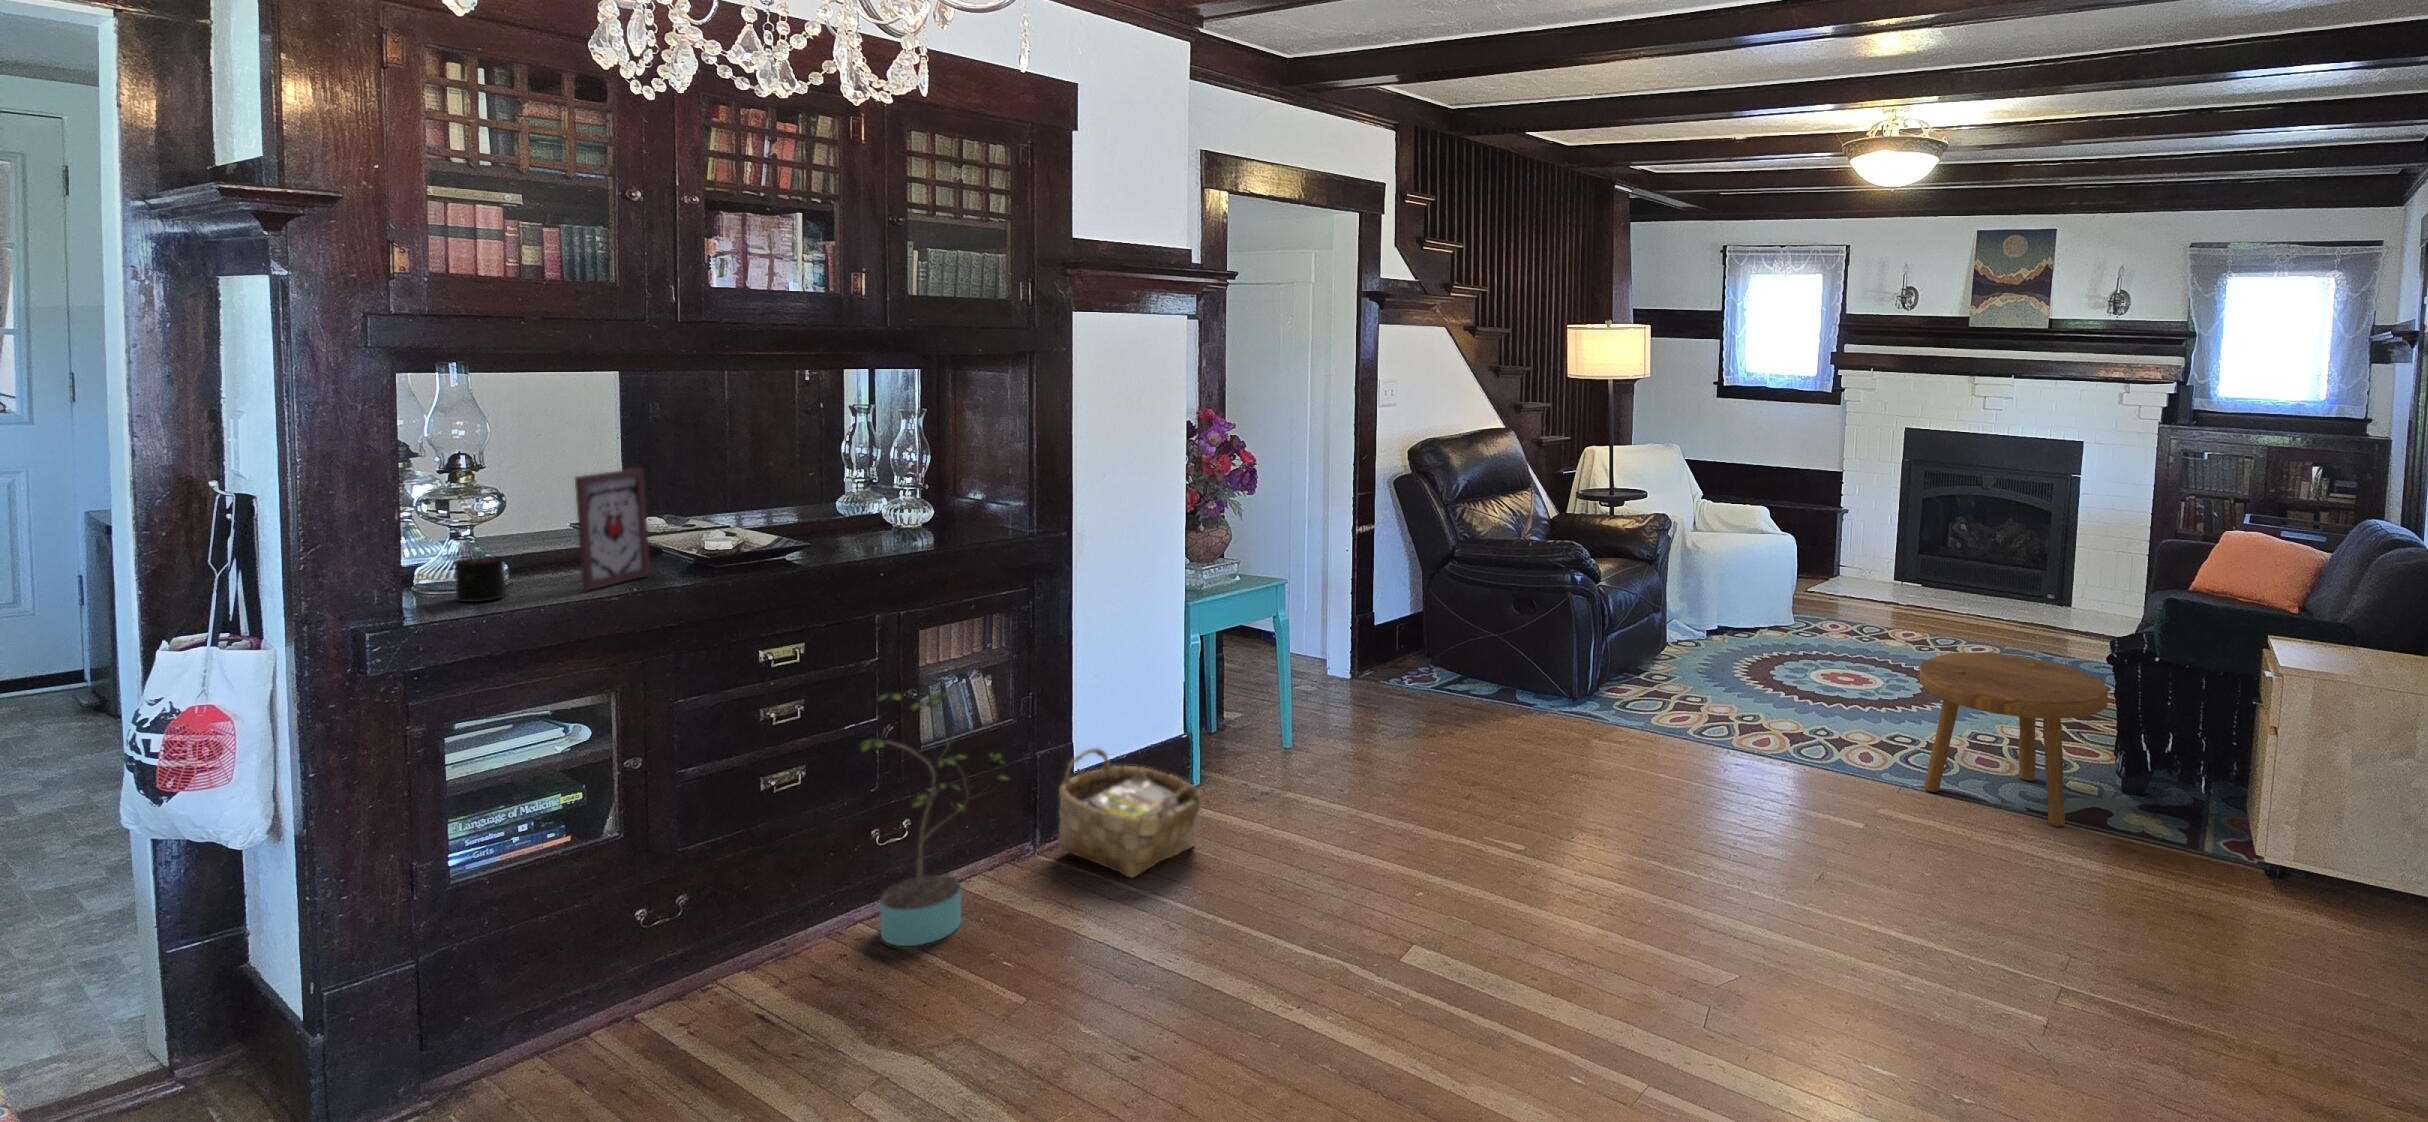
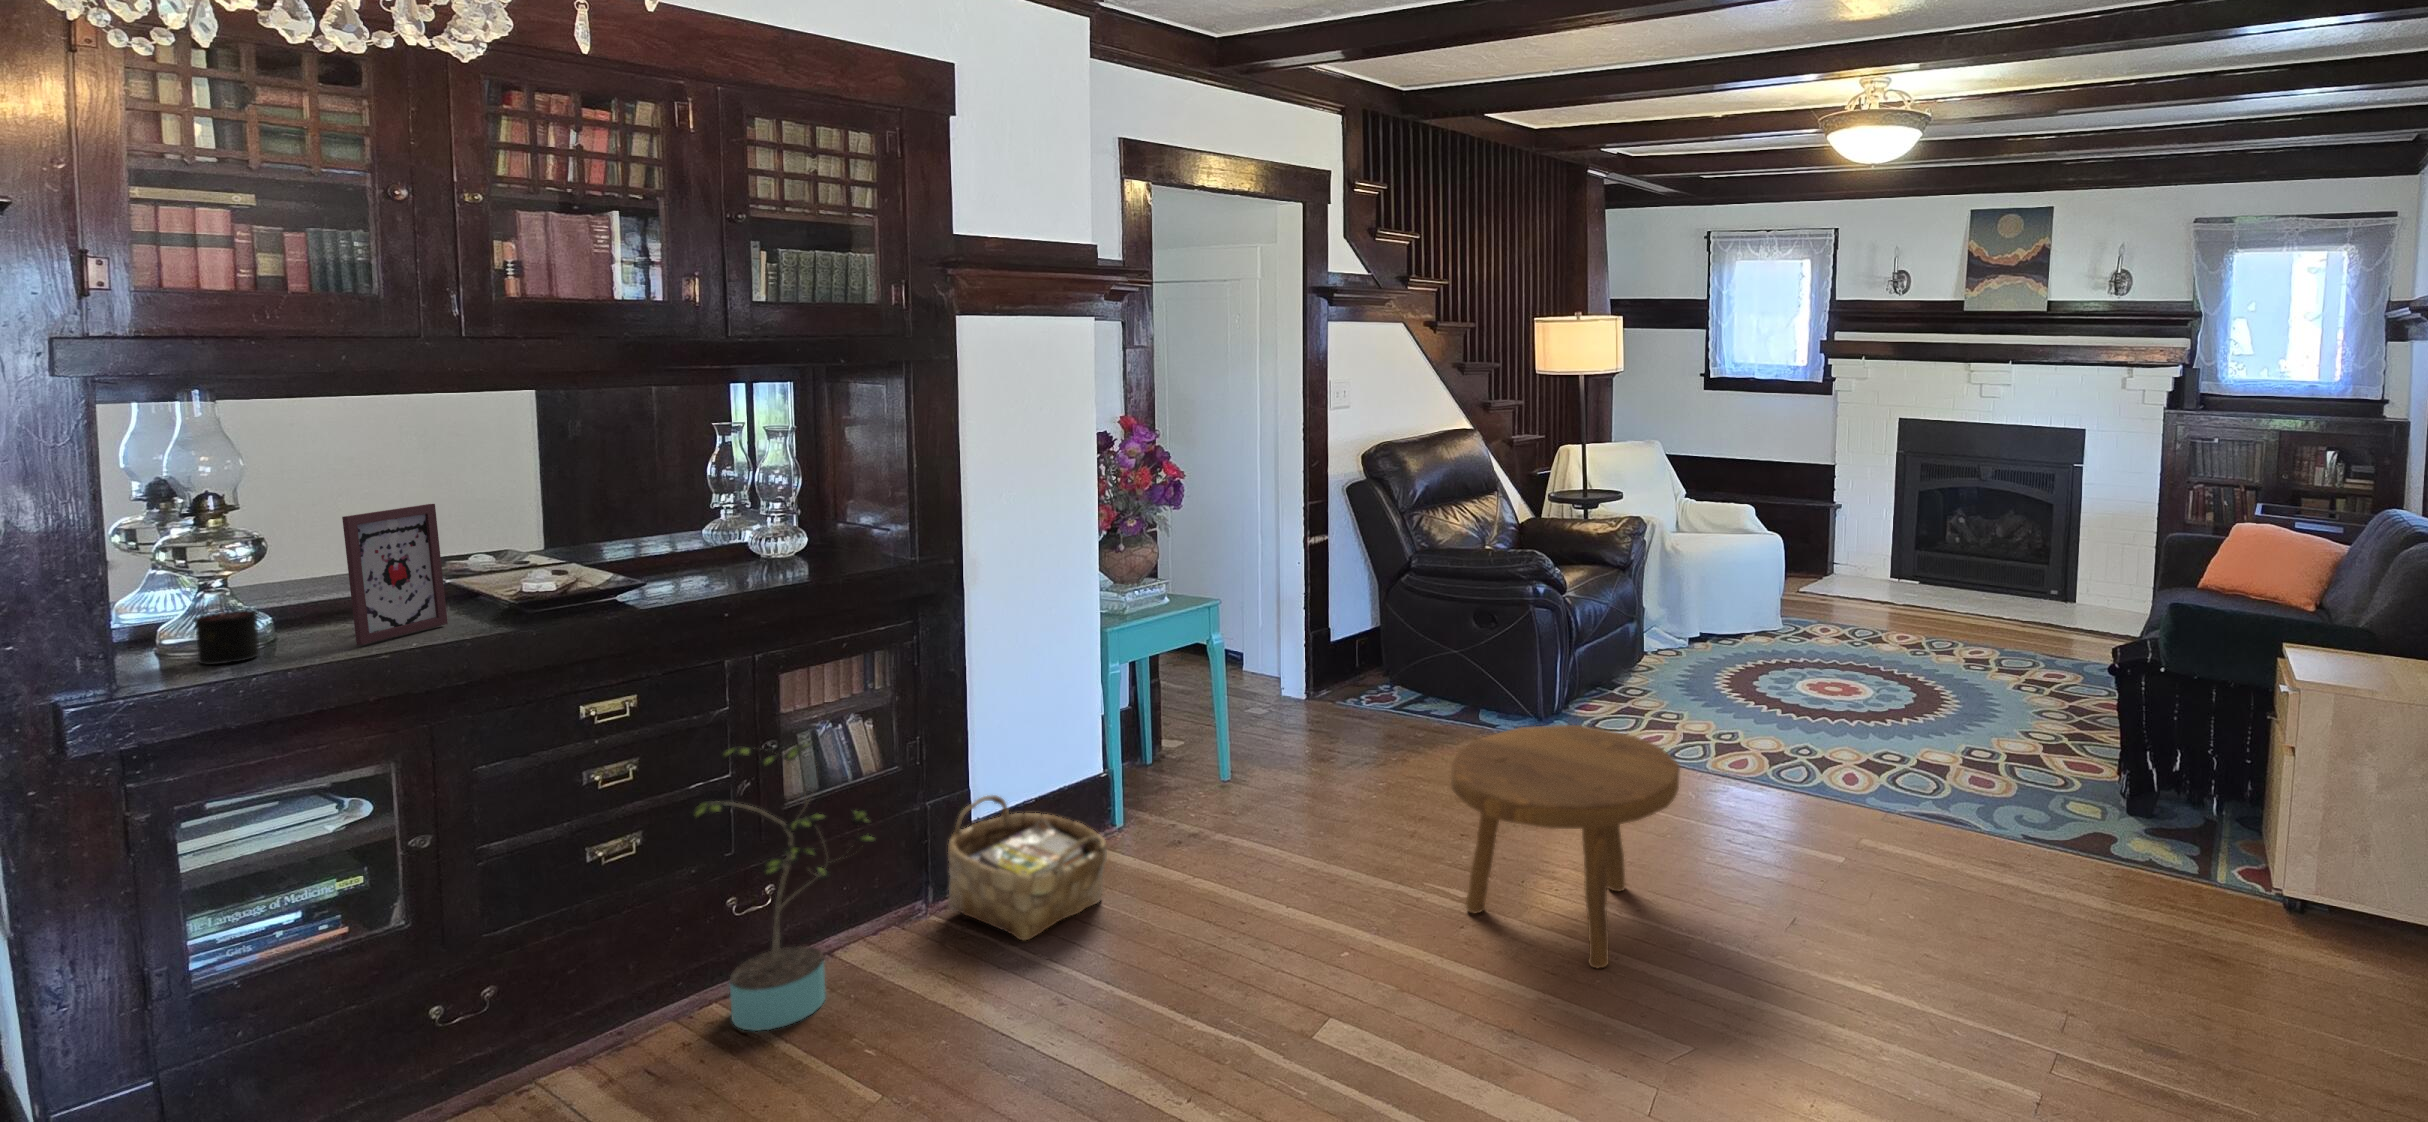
footstool: present [1919,653,2108,827] -> present [1451,725,1680,968]

